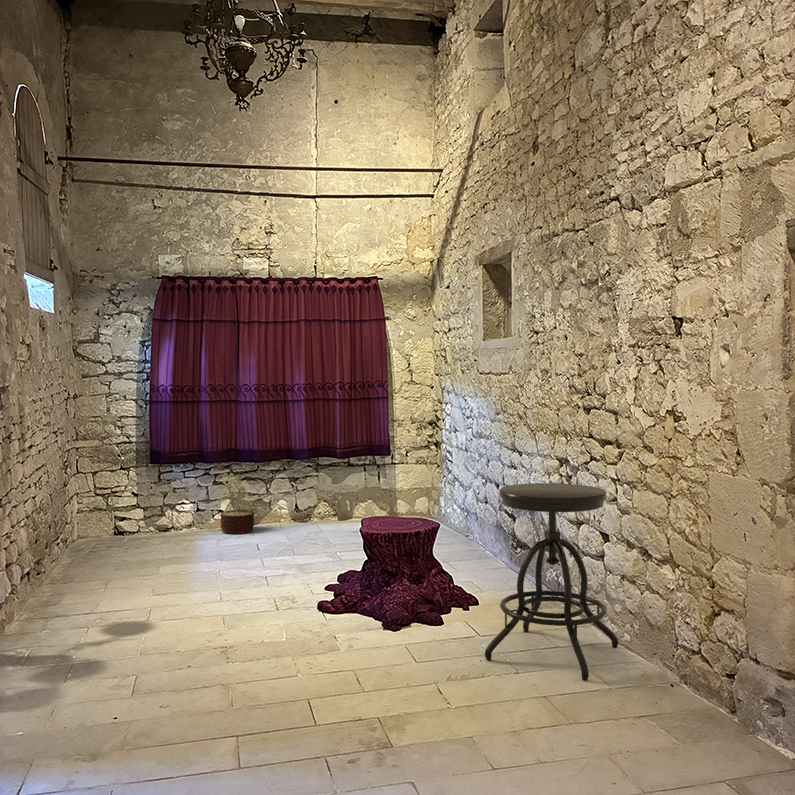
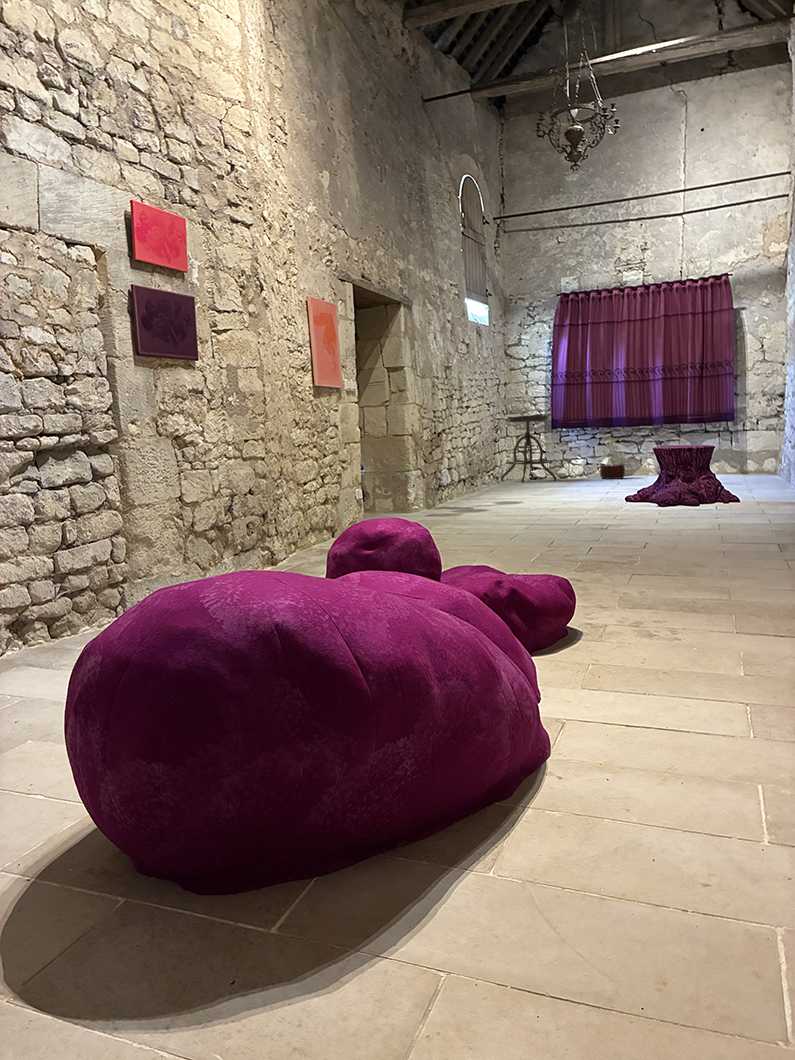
stool: present [485,483,618,680] -> present [501,416,556,483]

